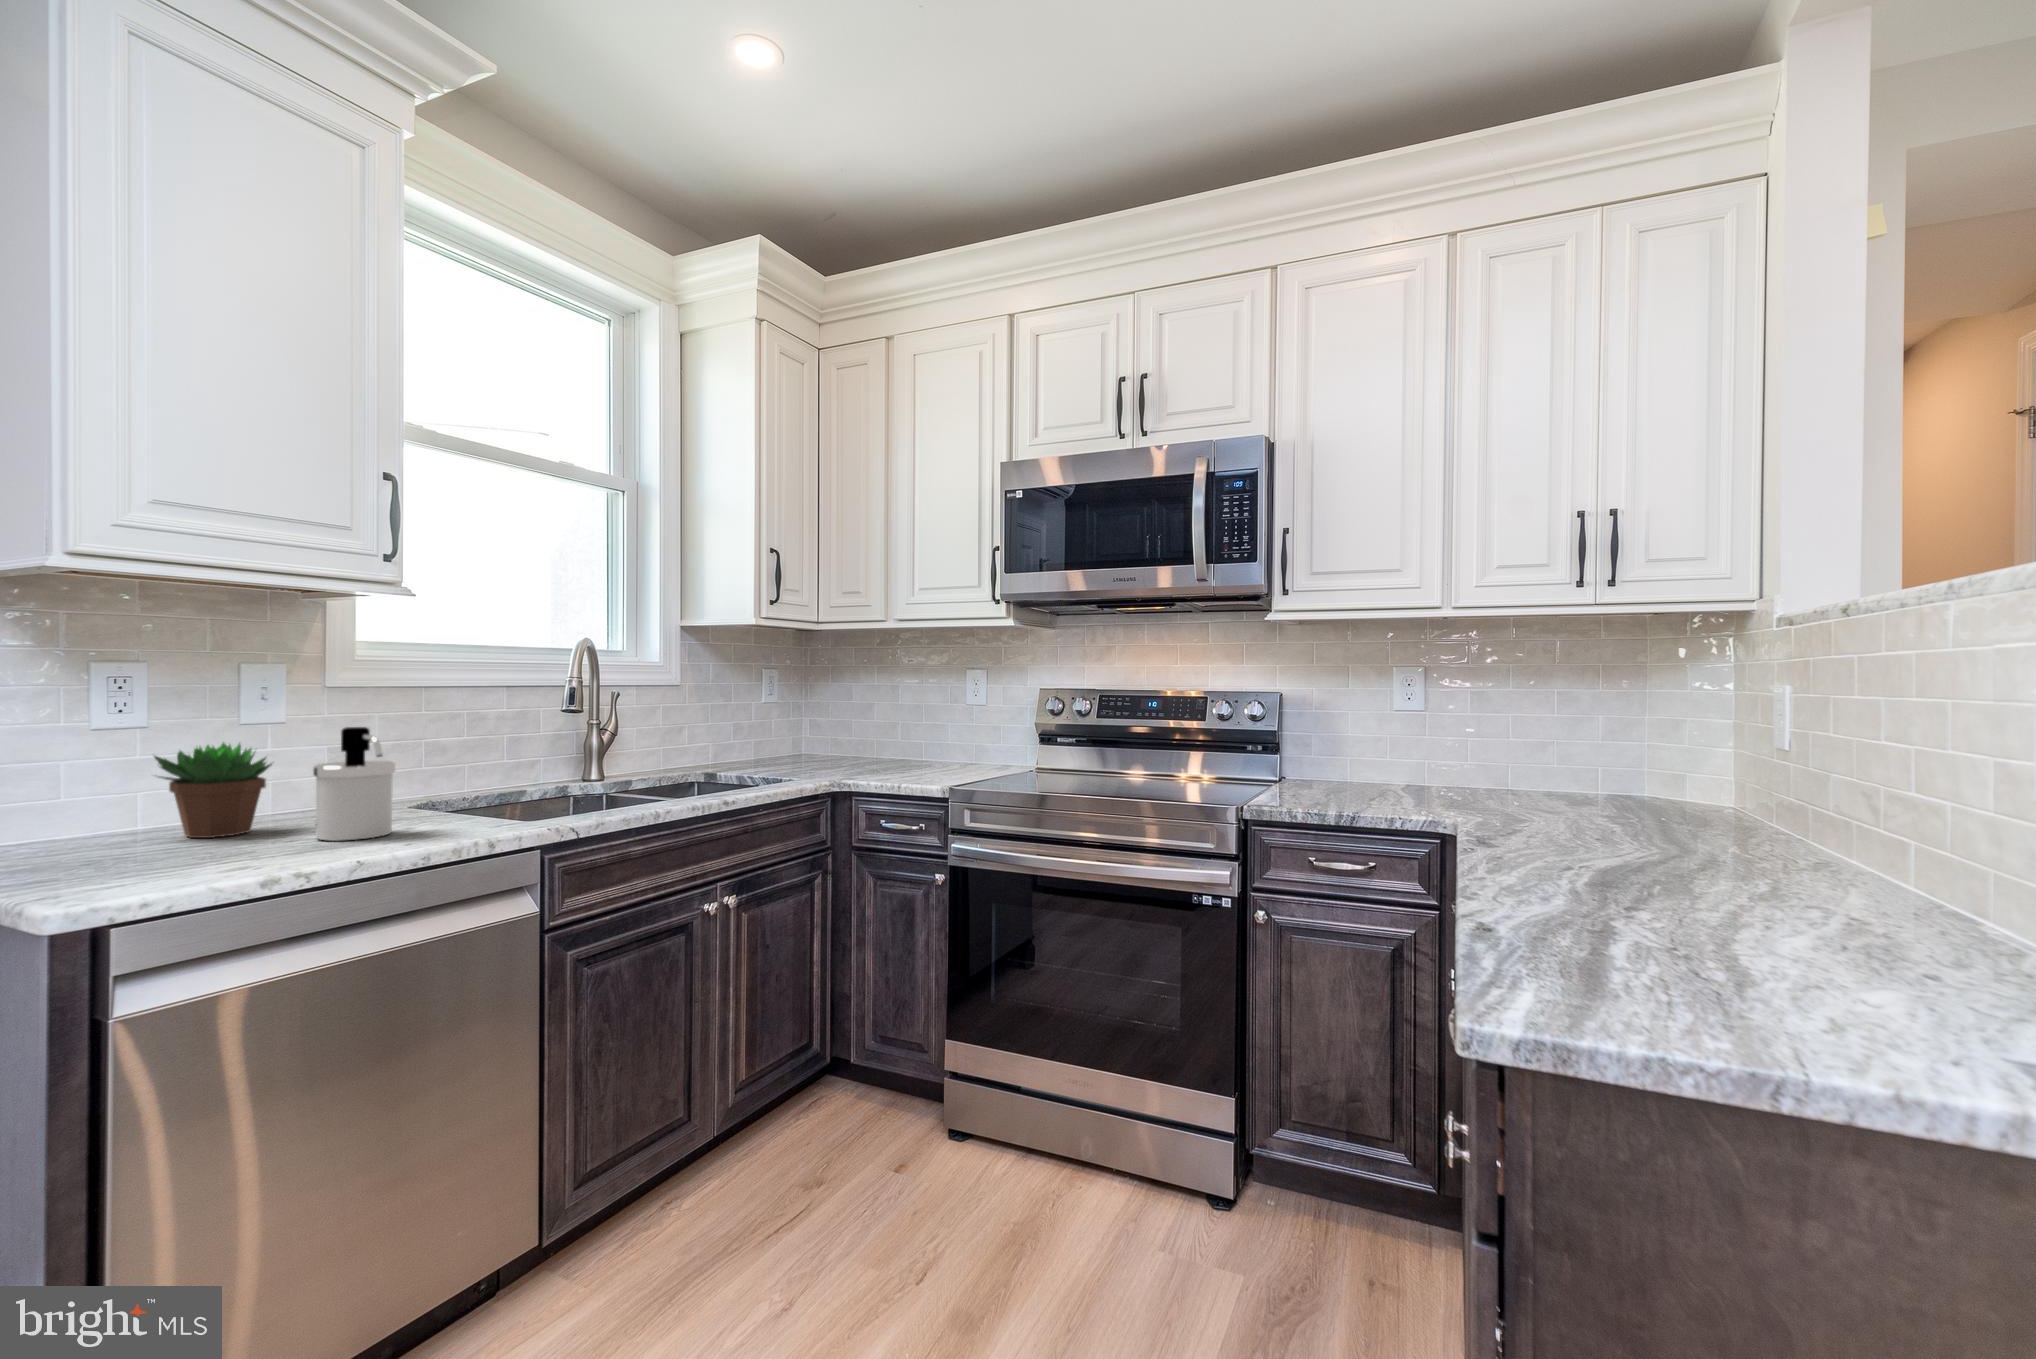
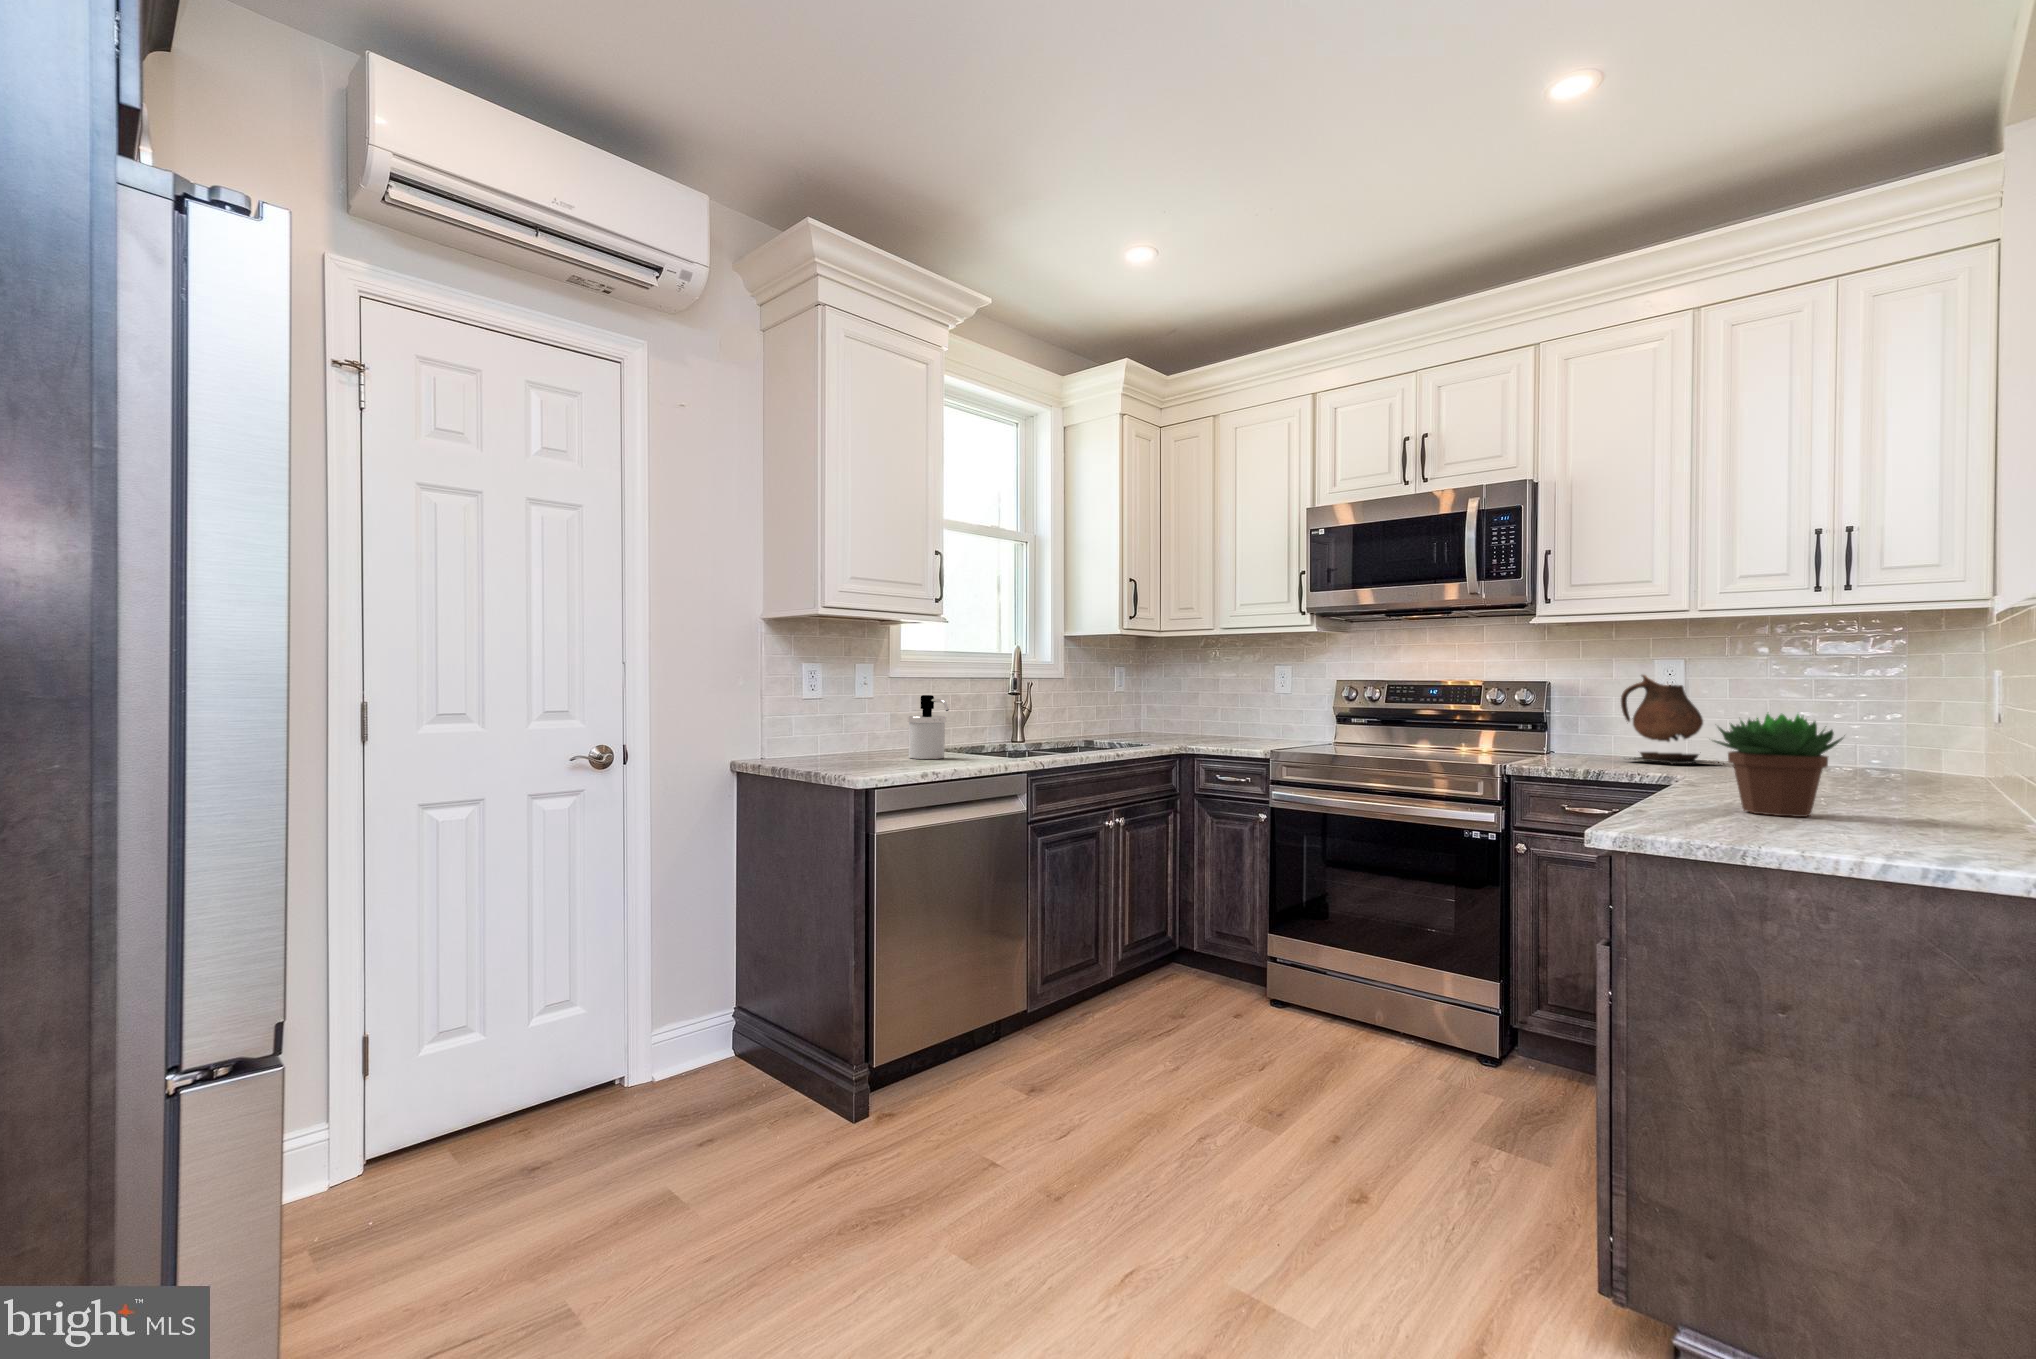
ceramic pitcher: none [1364,686,1474,800] -> present [1621,675,1715,764]
succulent plant: present [154,743,274,838] -> present [1714,714,1843,817]

